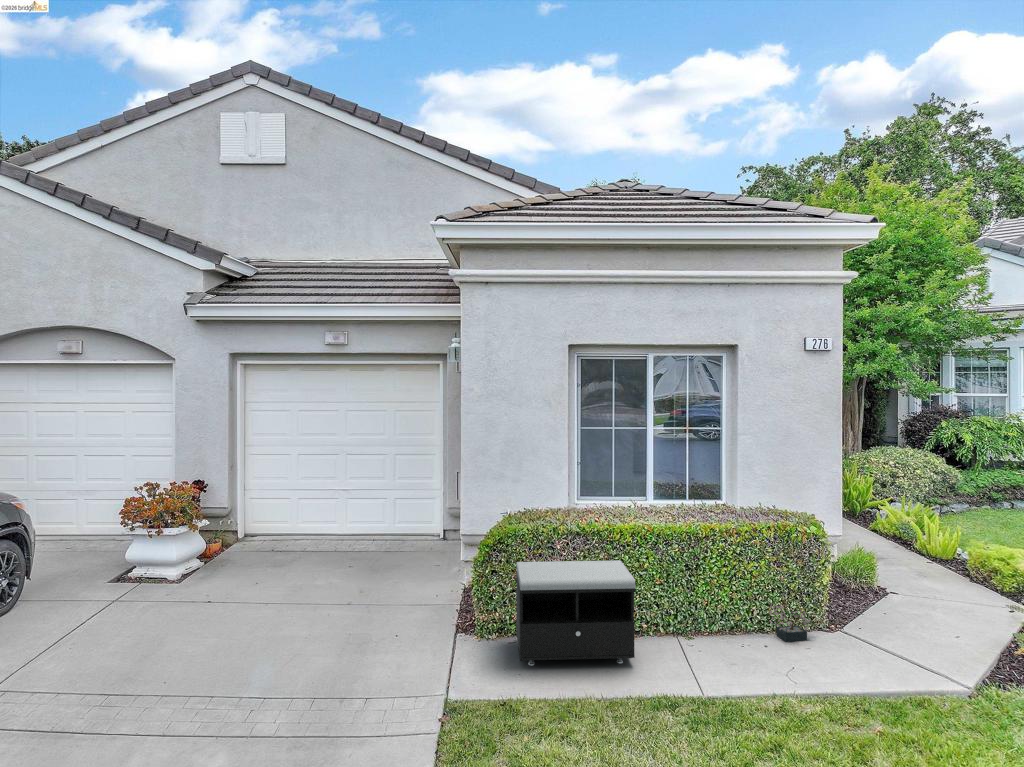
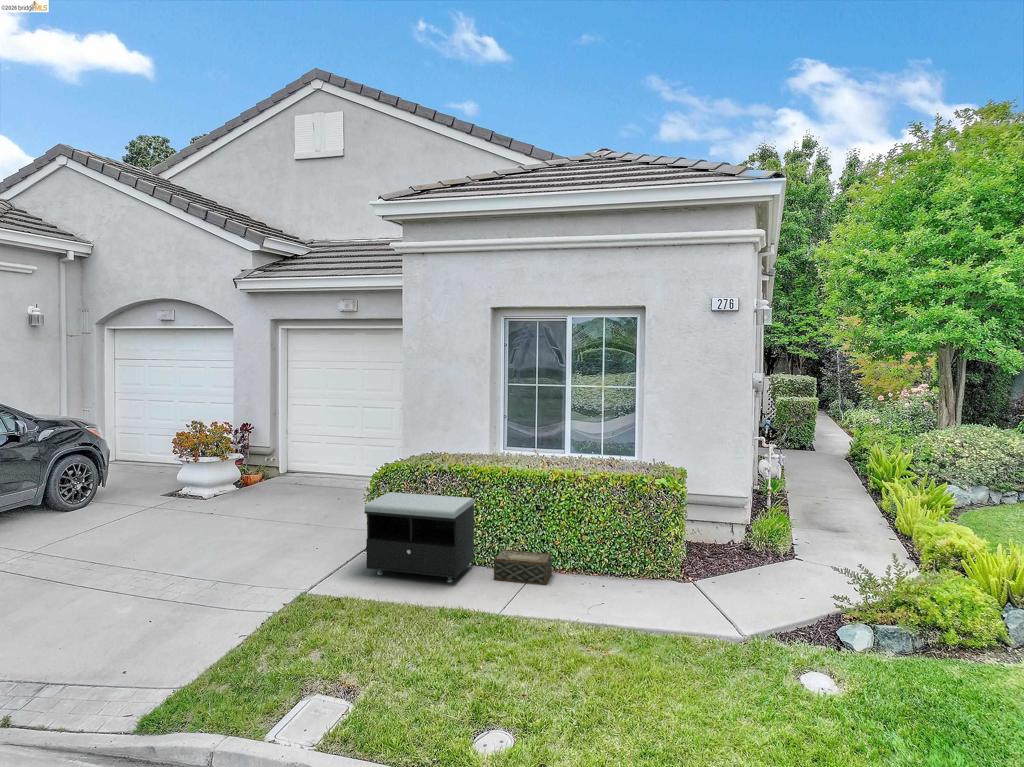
decorative plant: present [769,604,810,642] -> none [607,551,647,588]
woven basket: none [651,614,720,653] -> present [494,550,552,585]

